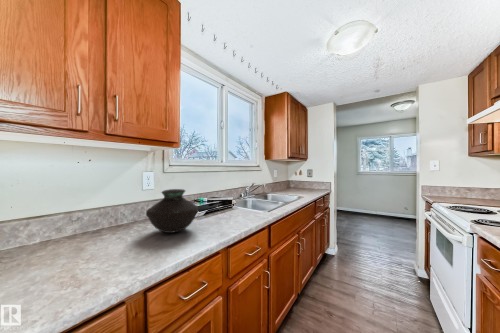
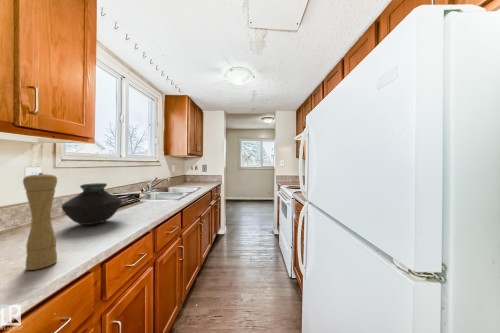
pepper mill: none [62,180,98,291] -> present [23,173,57,270]

